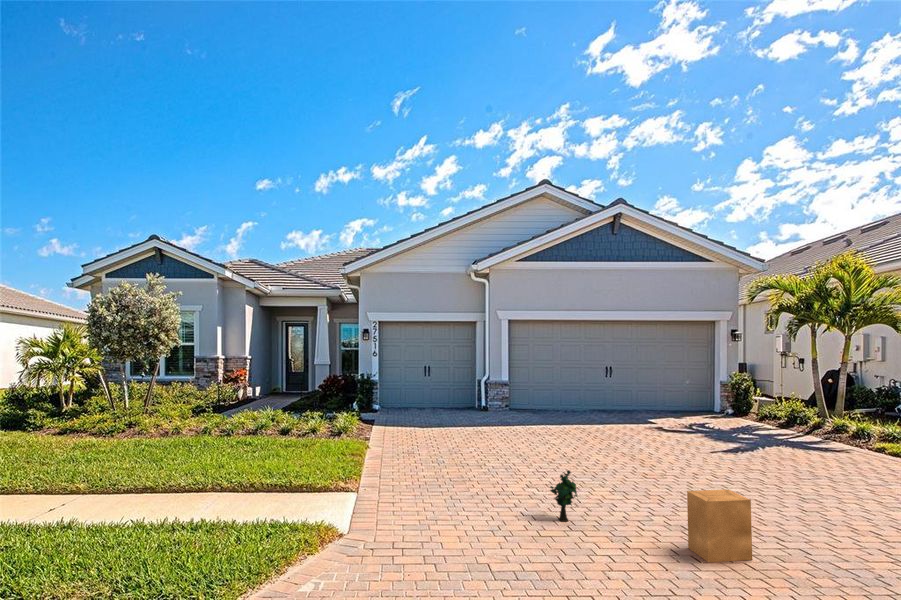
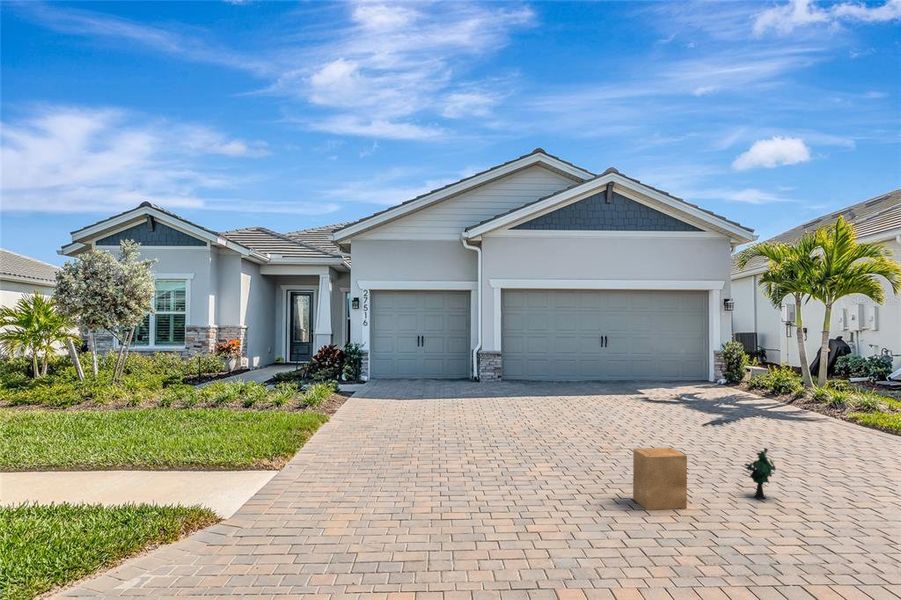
decorative plant: present [550,471,577,522] -> present [745,448,776,499]

